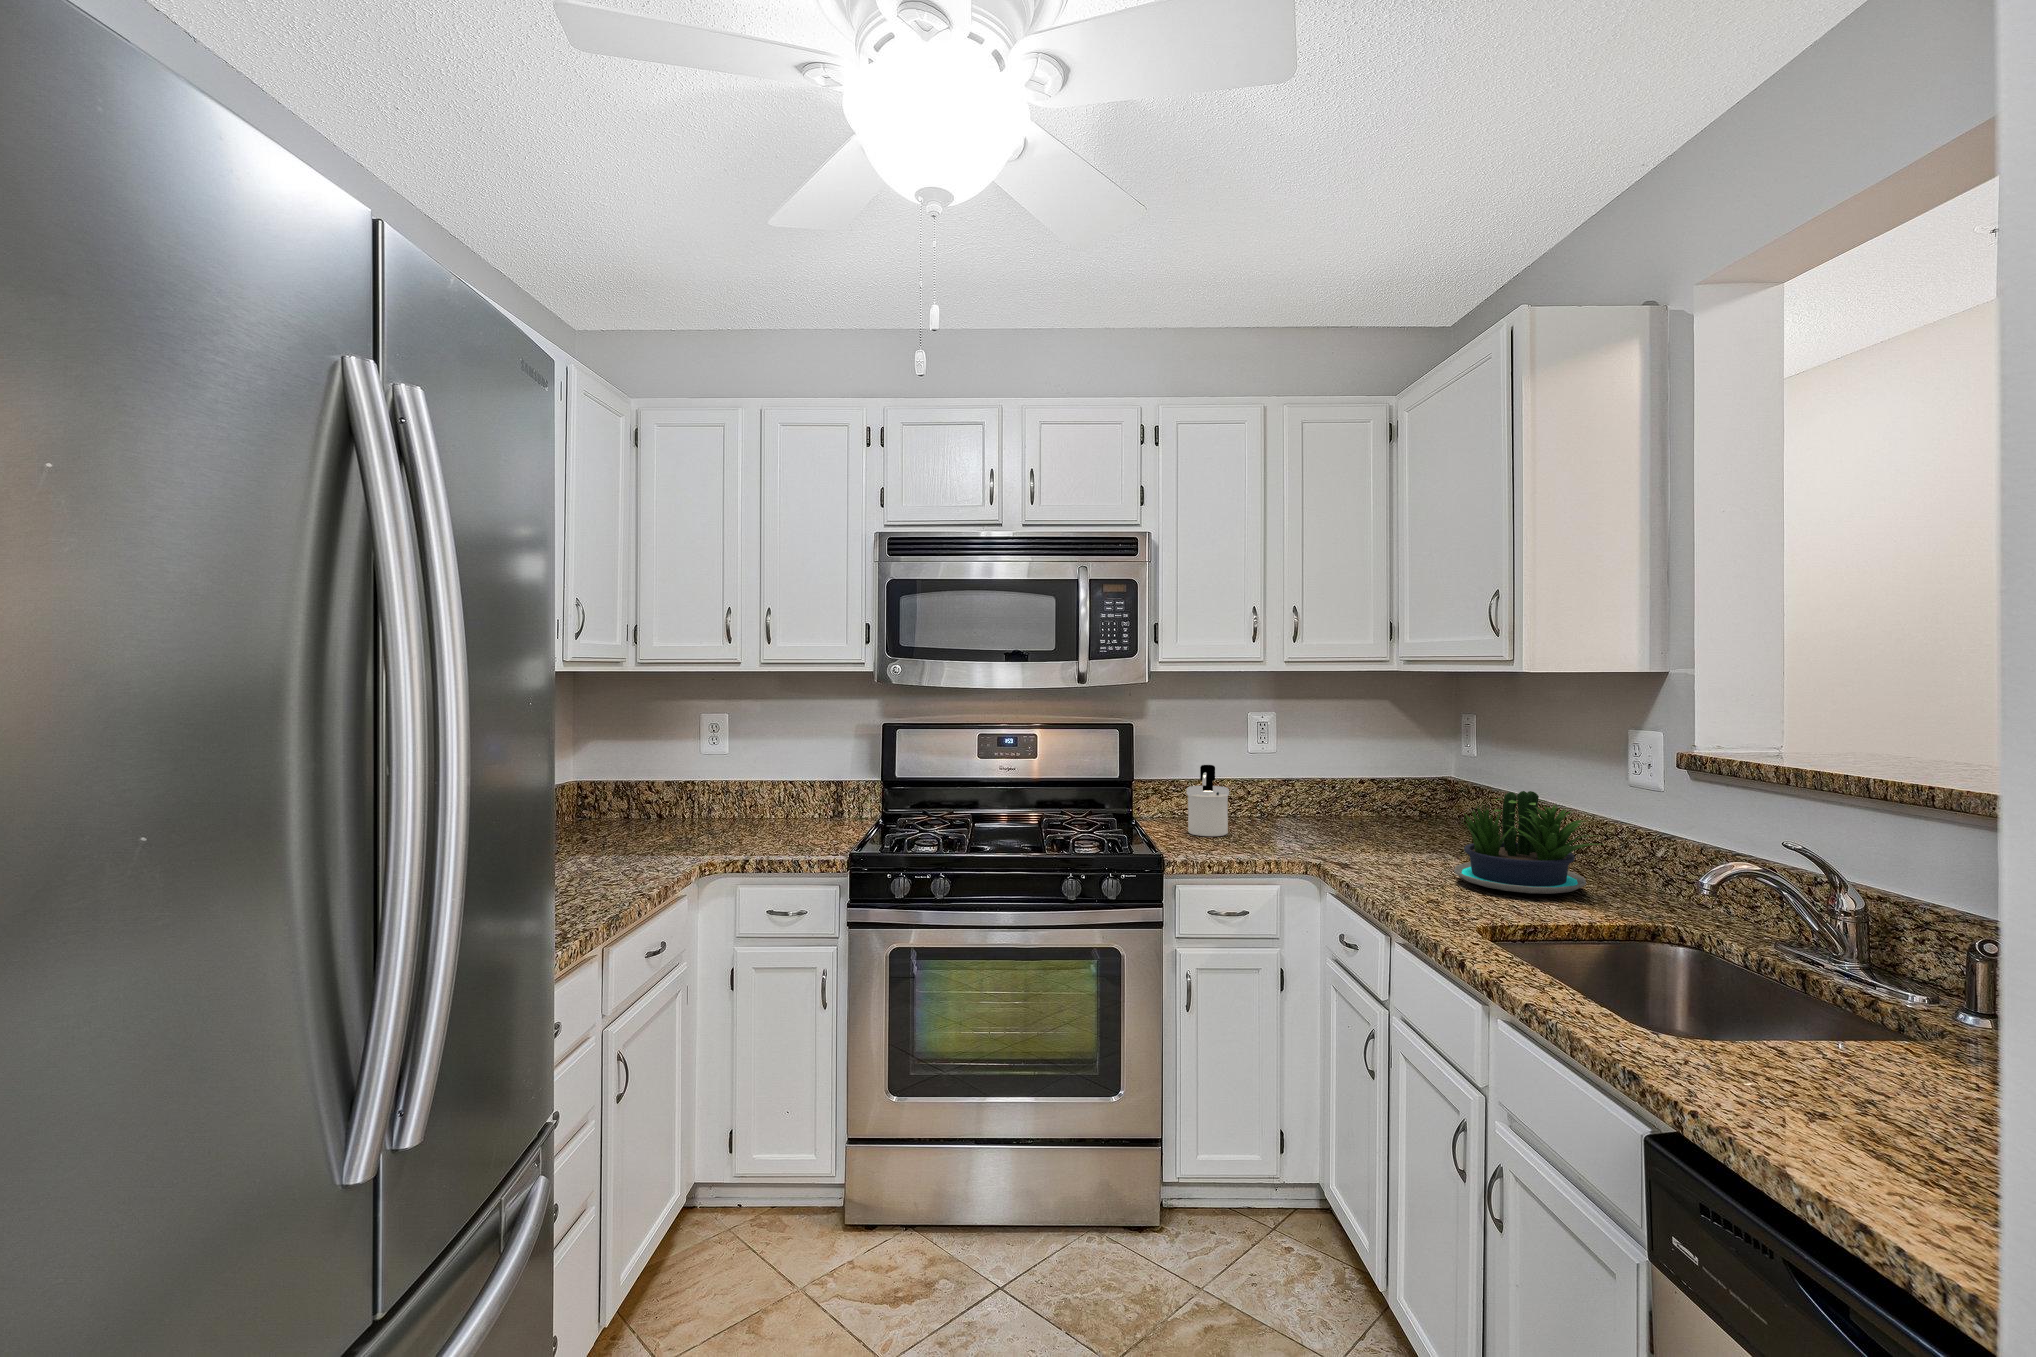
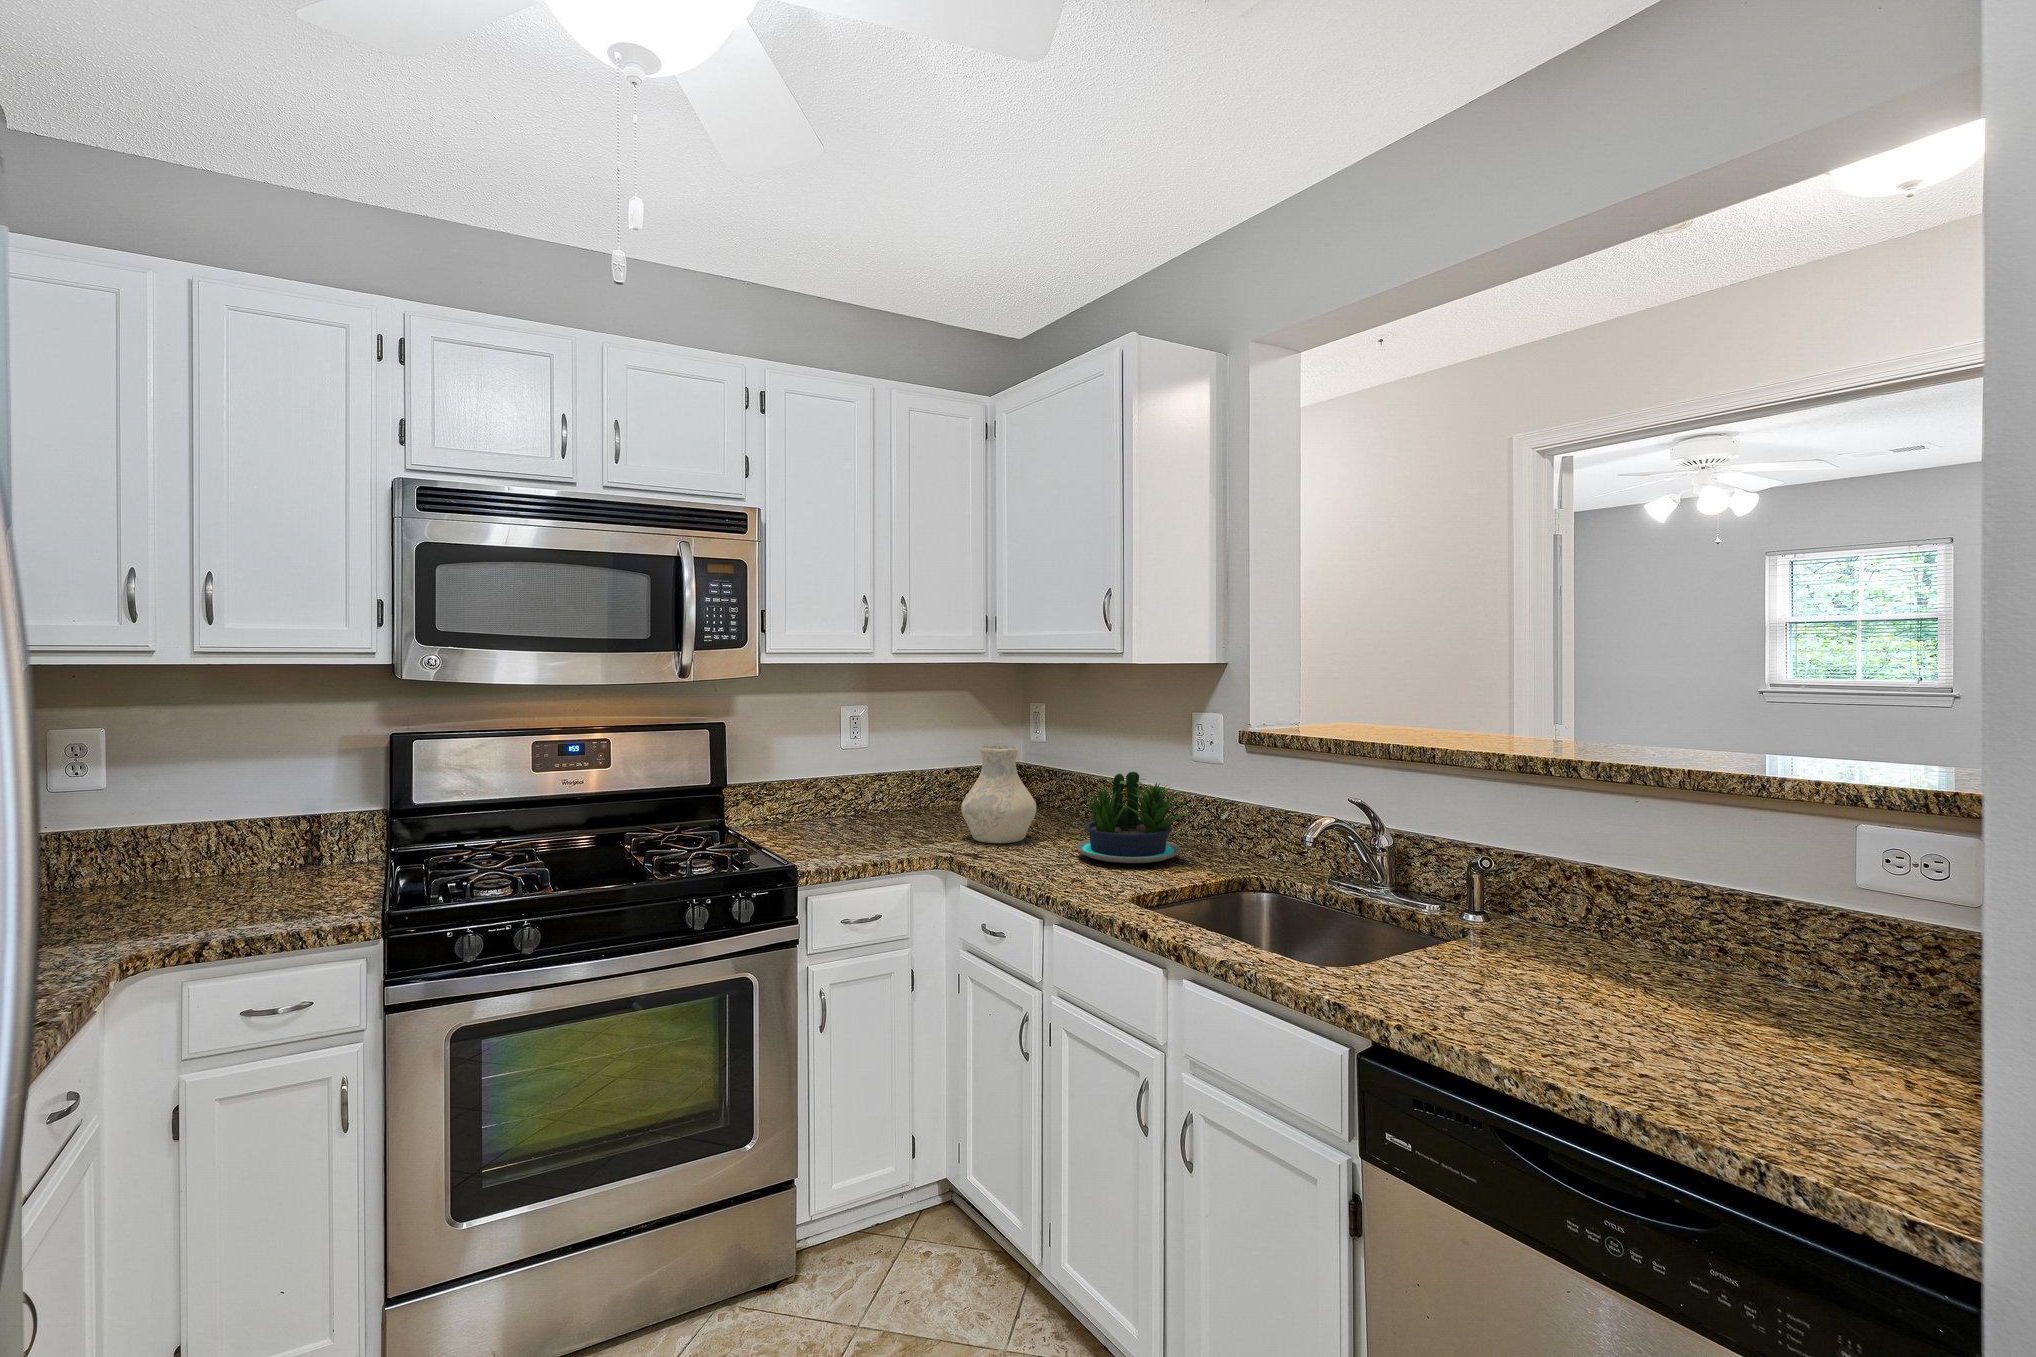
vase: none [1343,756,1428,857] -> present [961,746,1036,843]
soap dispenser: present [1187,765,1229,836] -> none [796,764,841,841]

